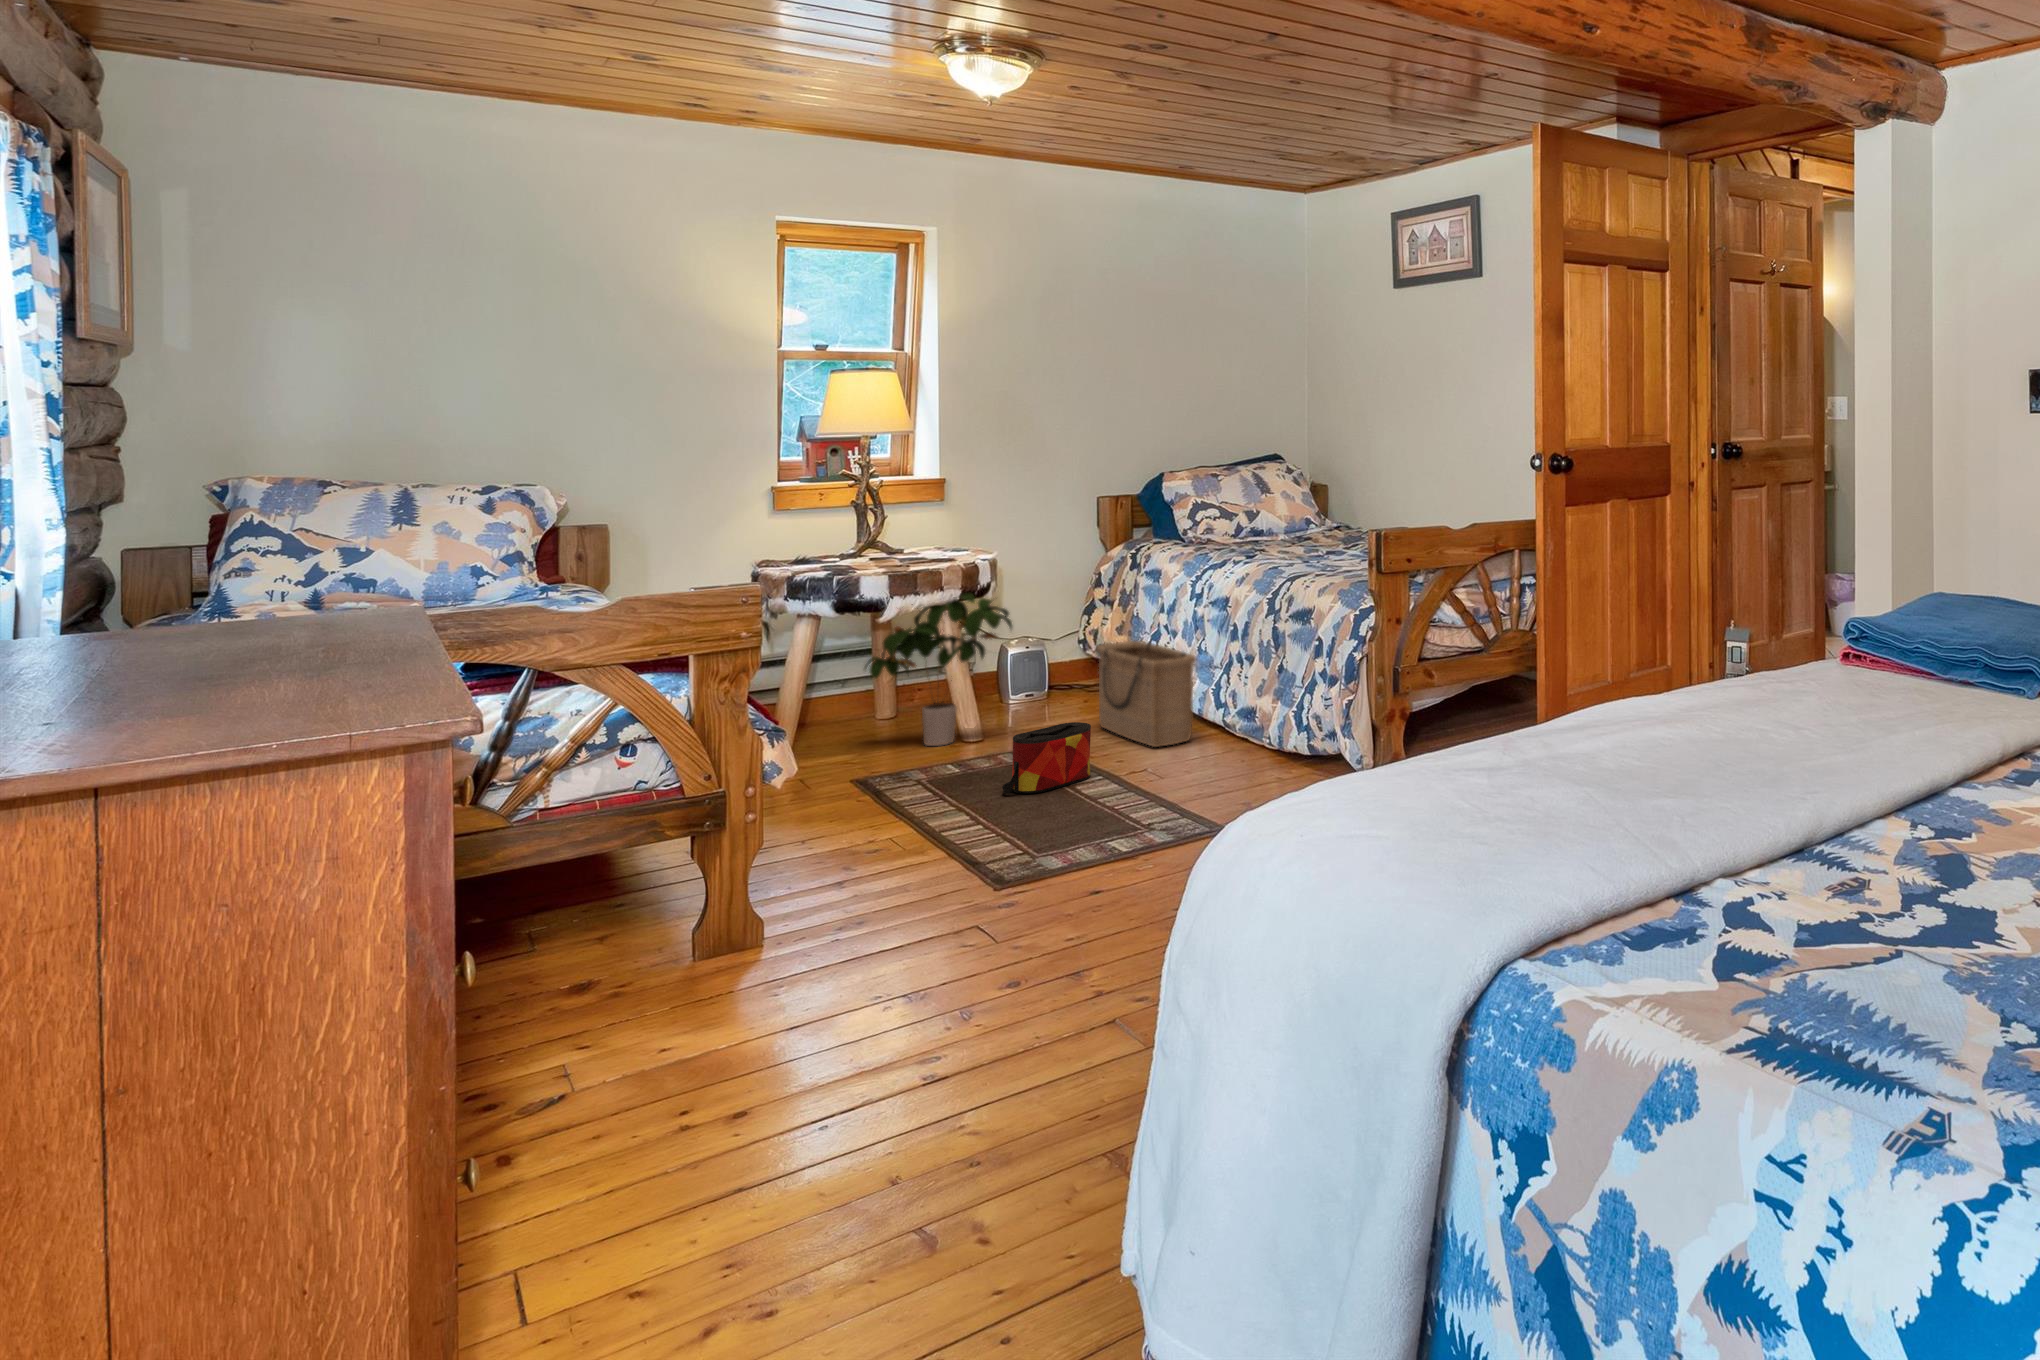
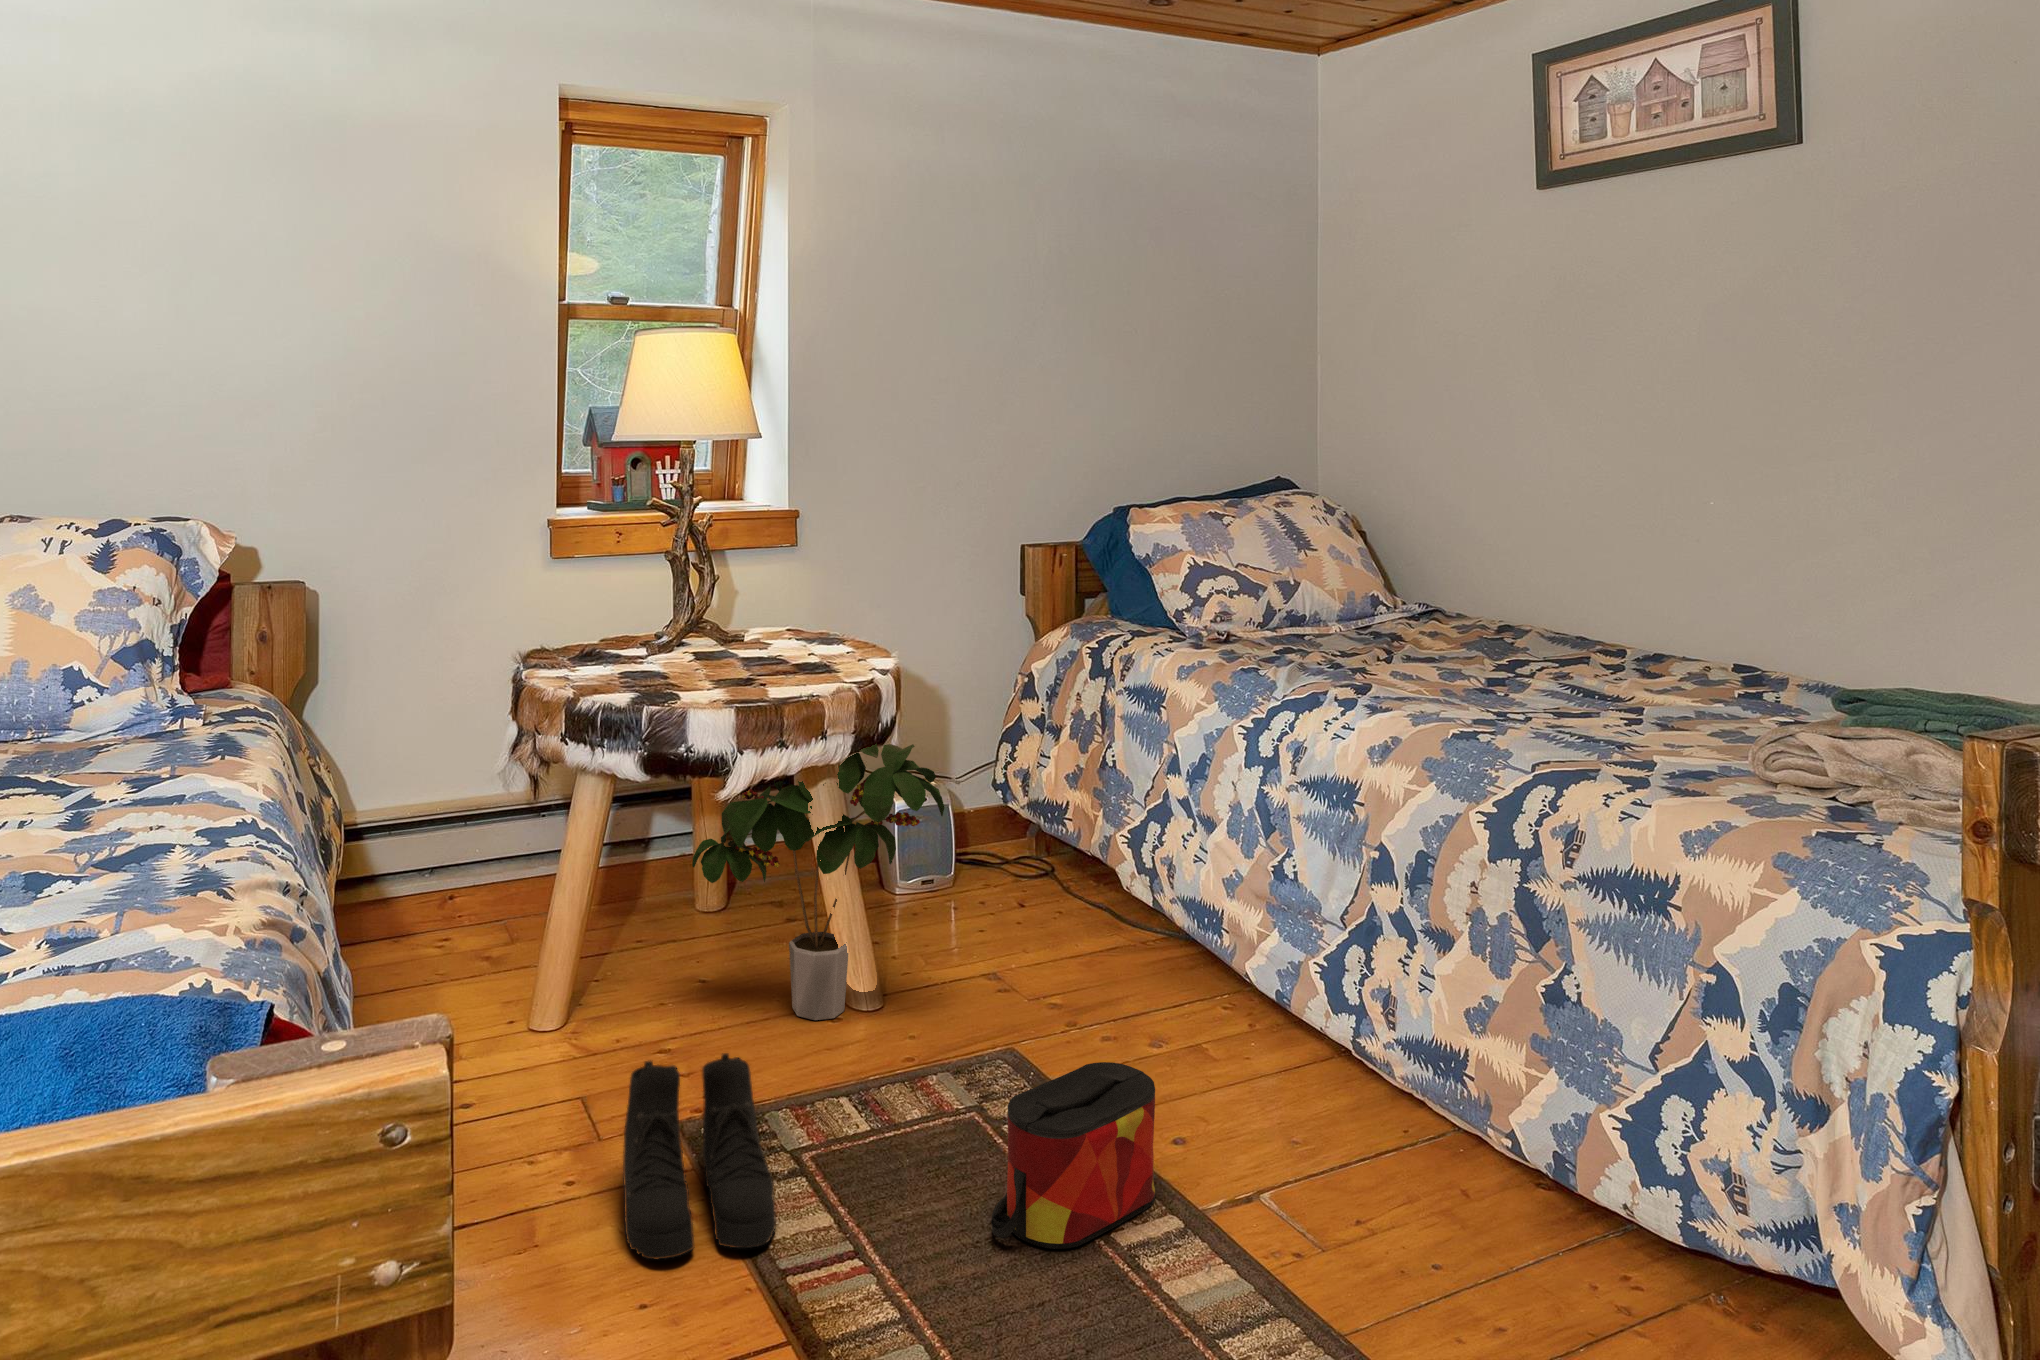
basket: present [1097,641,1196,747] -> none [1089,838,1317,1096]
boots: none [815,732,894,814] -> present [623,1053,776,1259]

